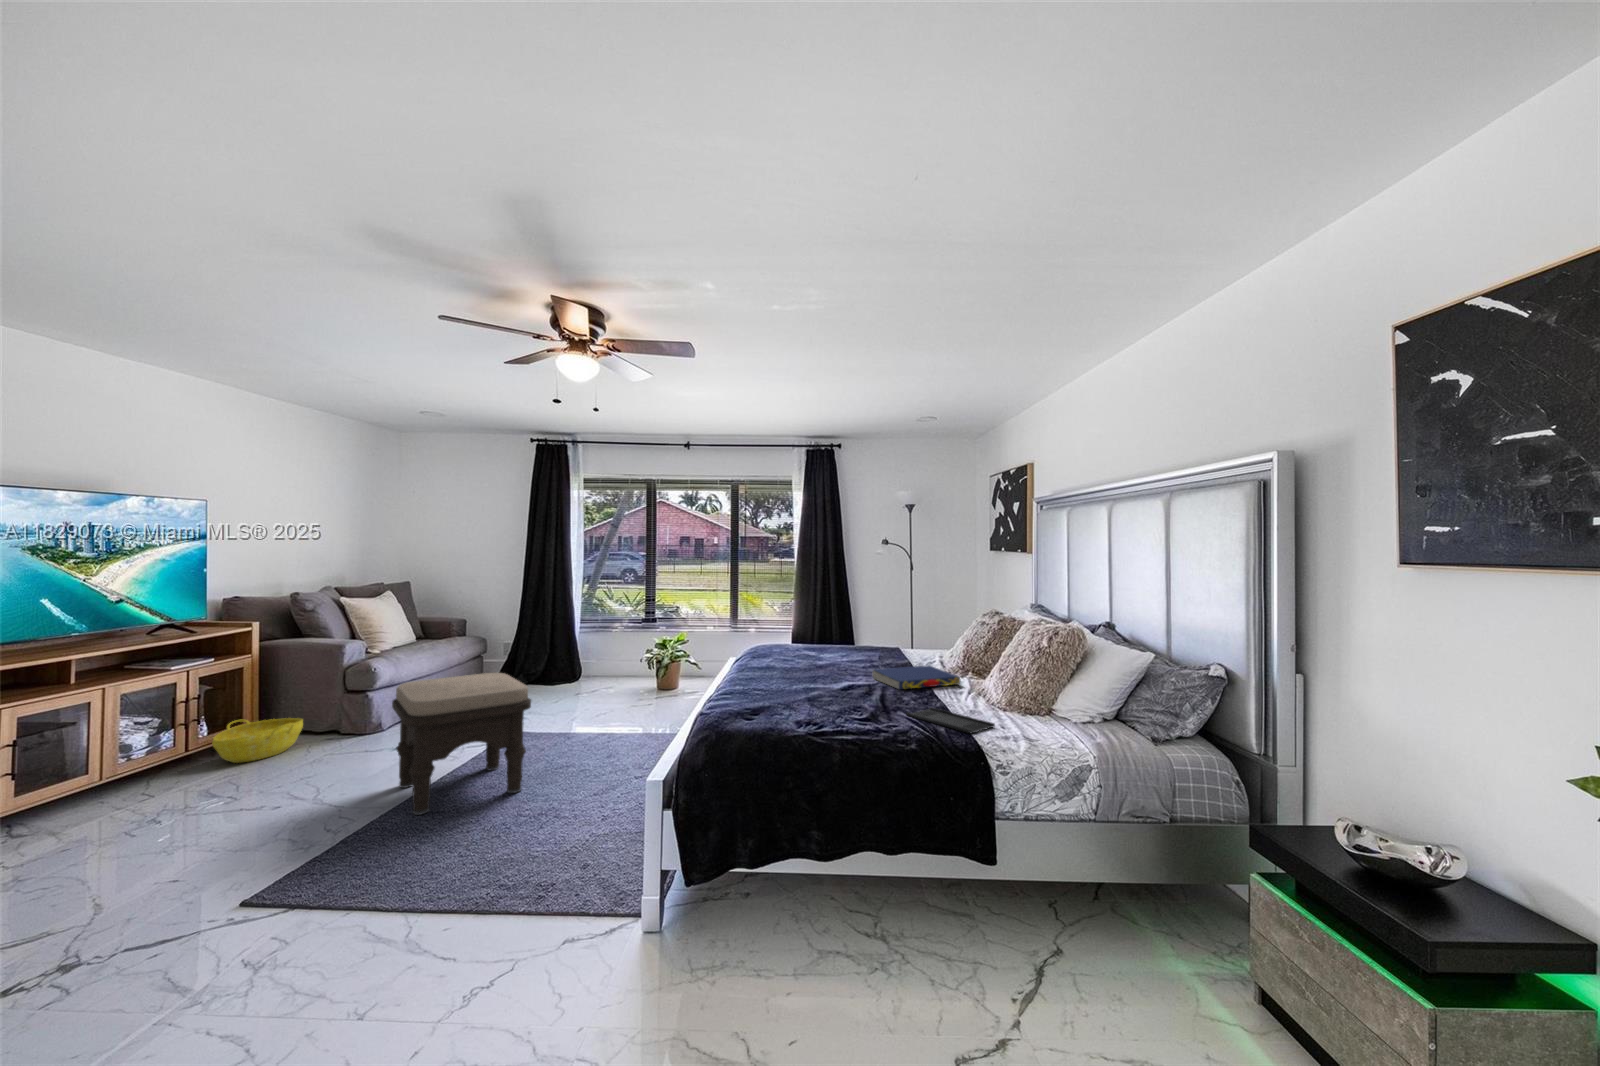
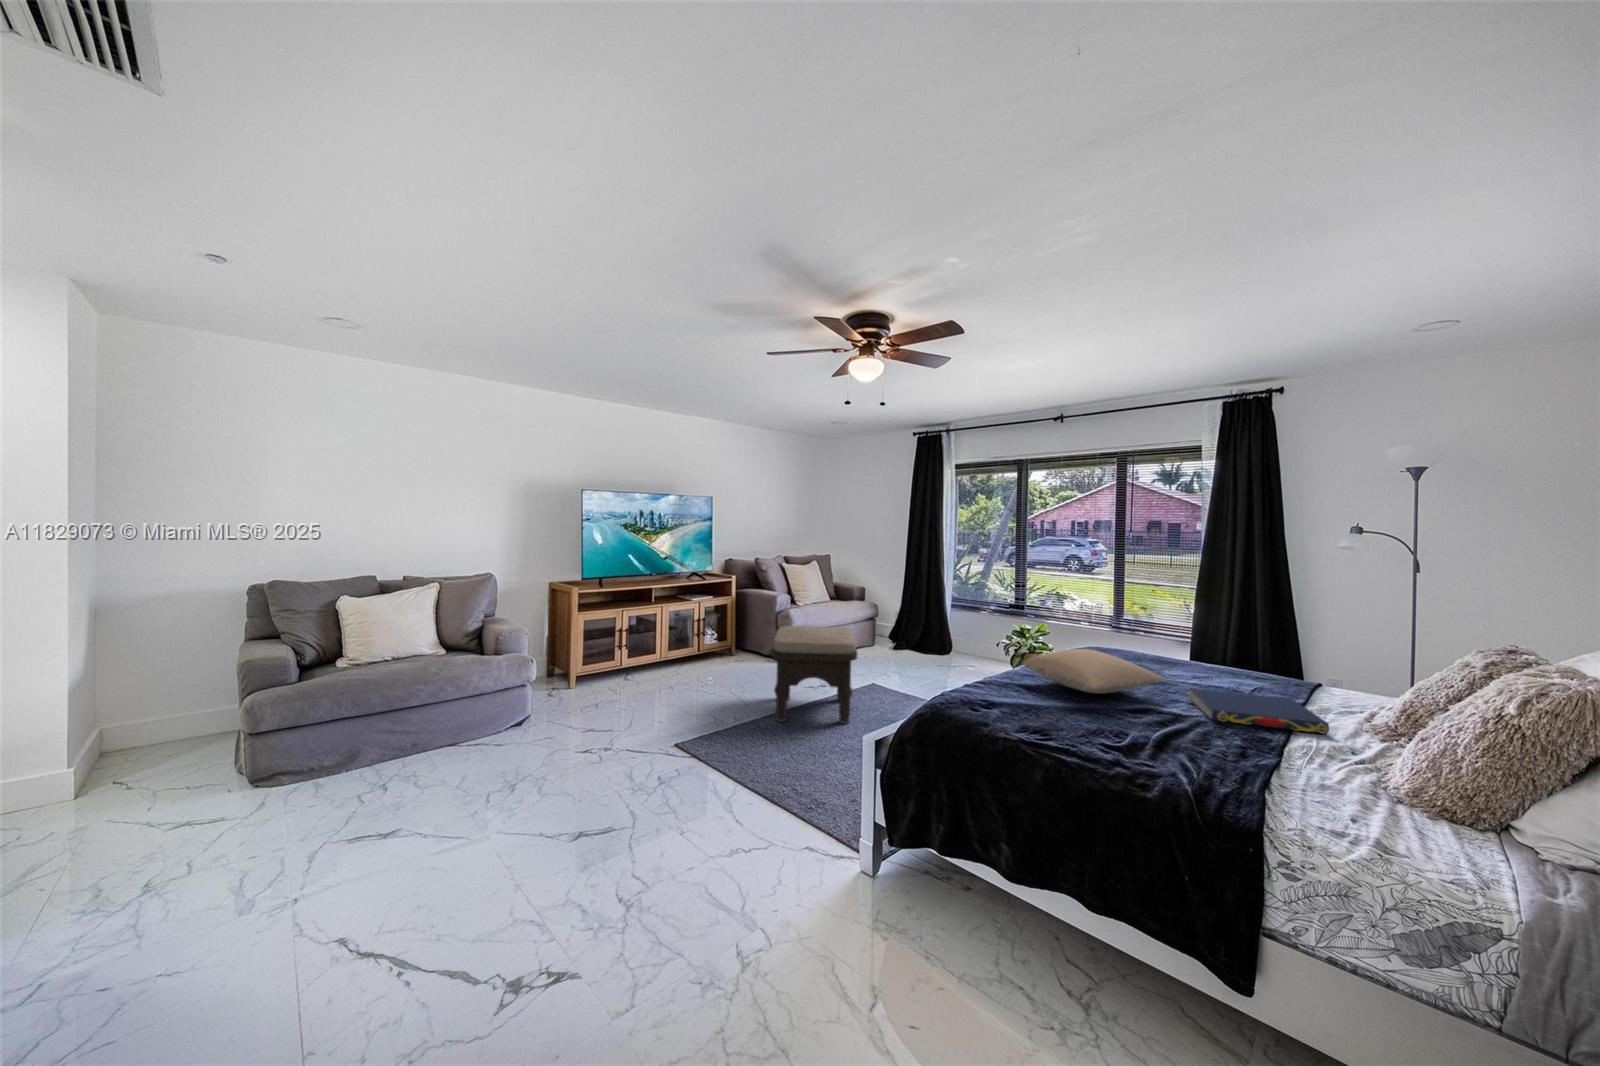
pillow: none [753,649,861,686] -> present [1023,649,1165,694]
tray: present [906,707,995,733] -> none [1180,750,1316,807]
basket: present [212,718,303,763] -> none [705,635,752,662]

